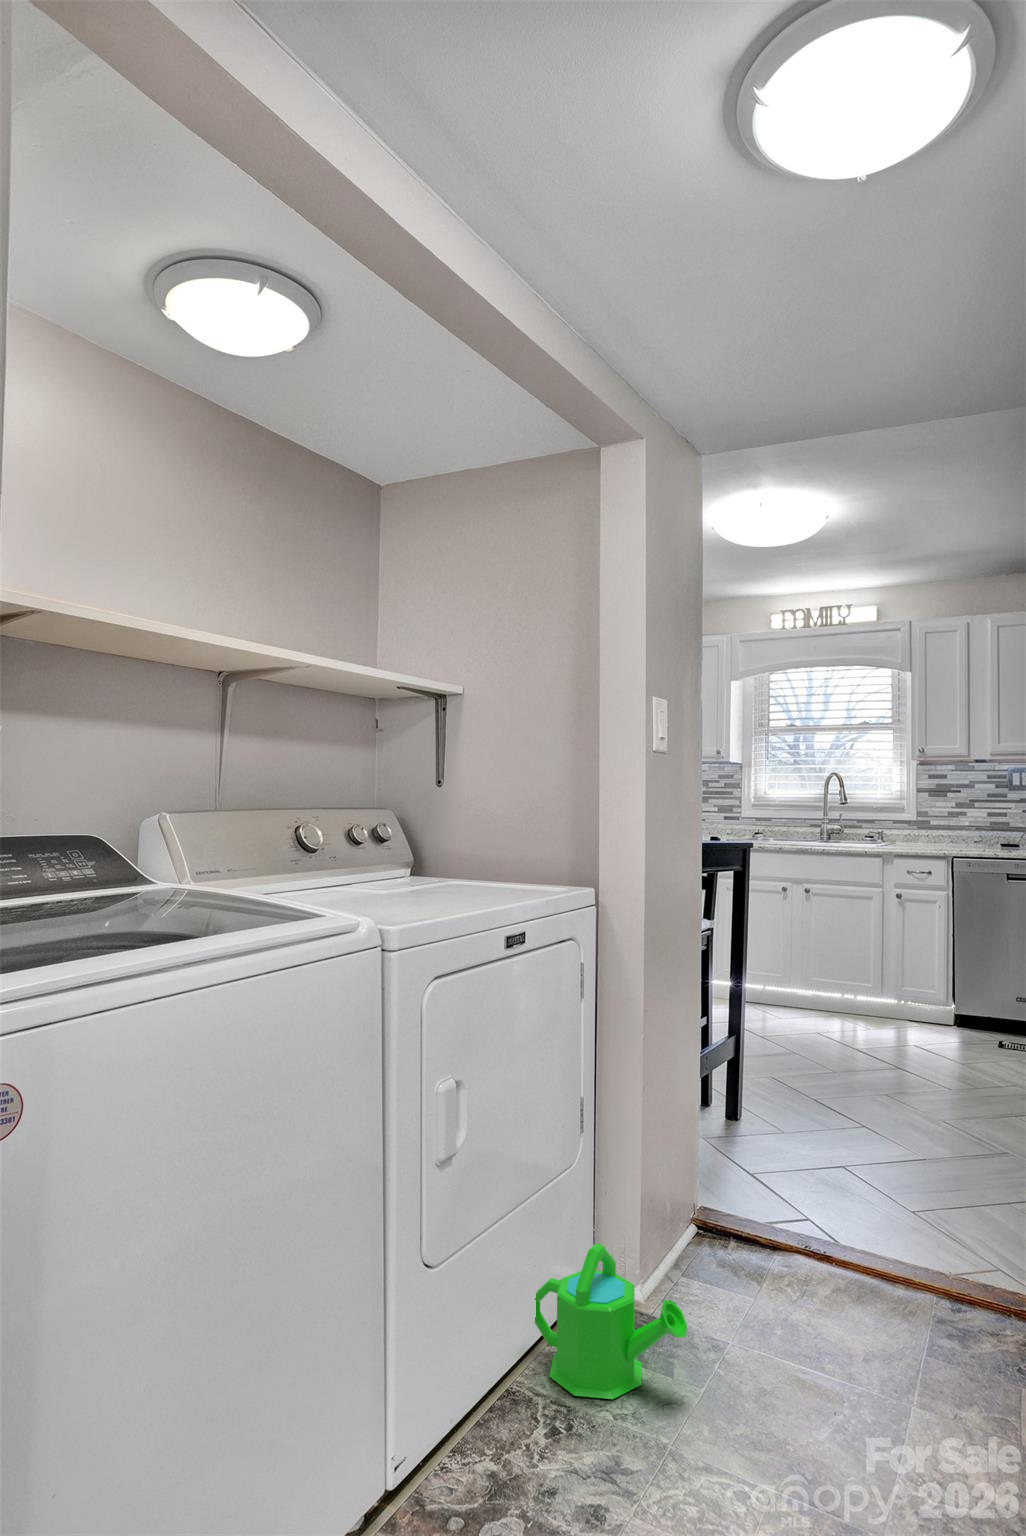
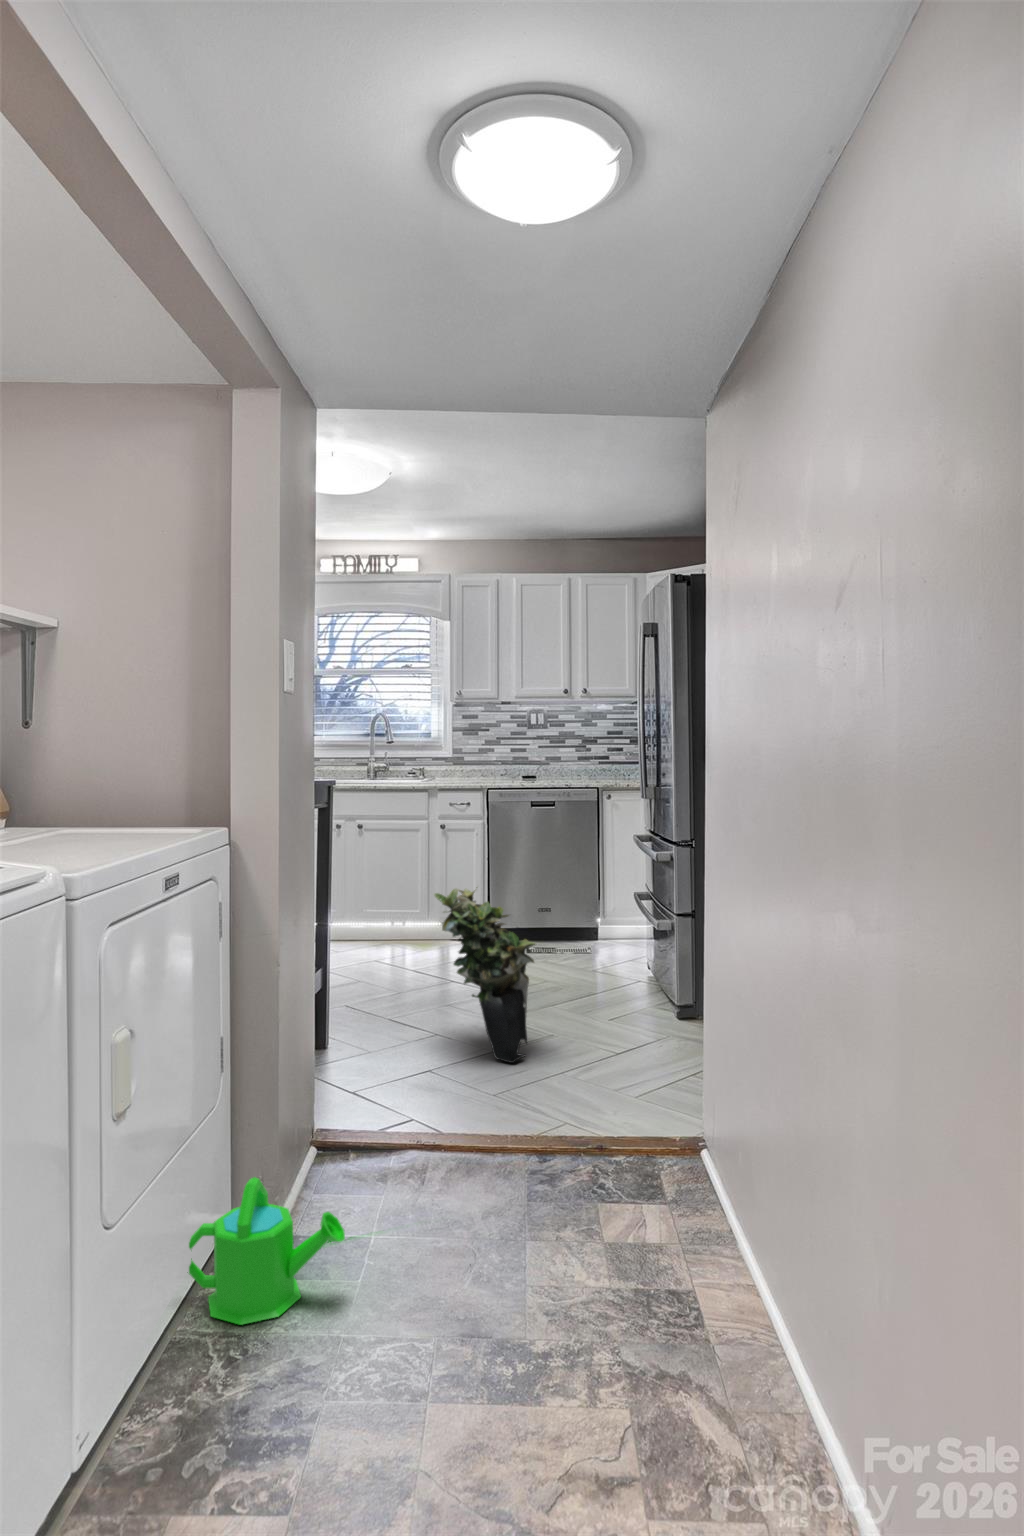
potted plant: none [856,963,980,1175] -> present [434,888,535,1063]

